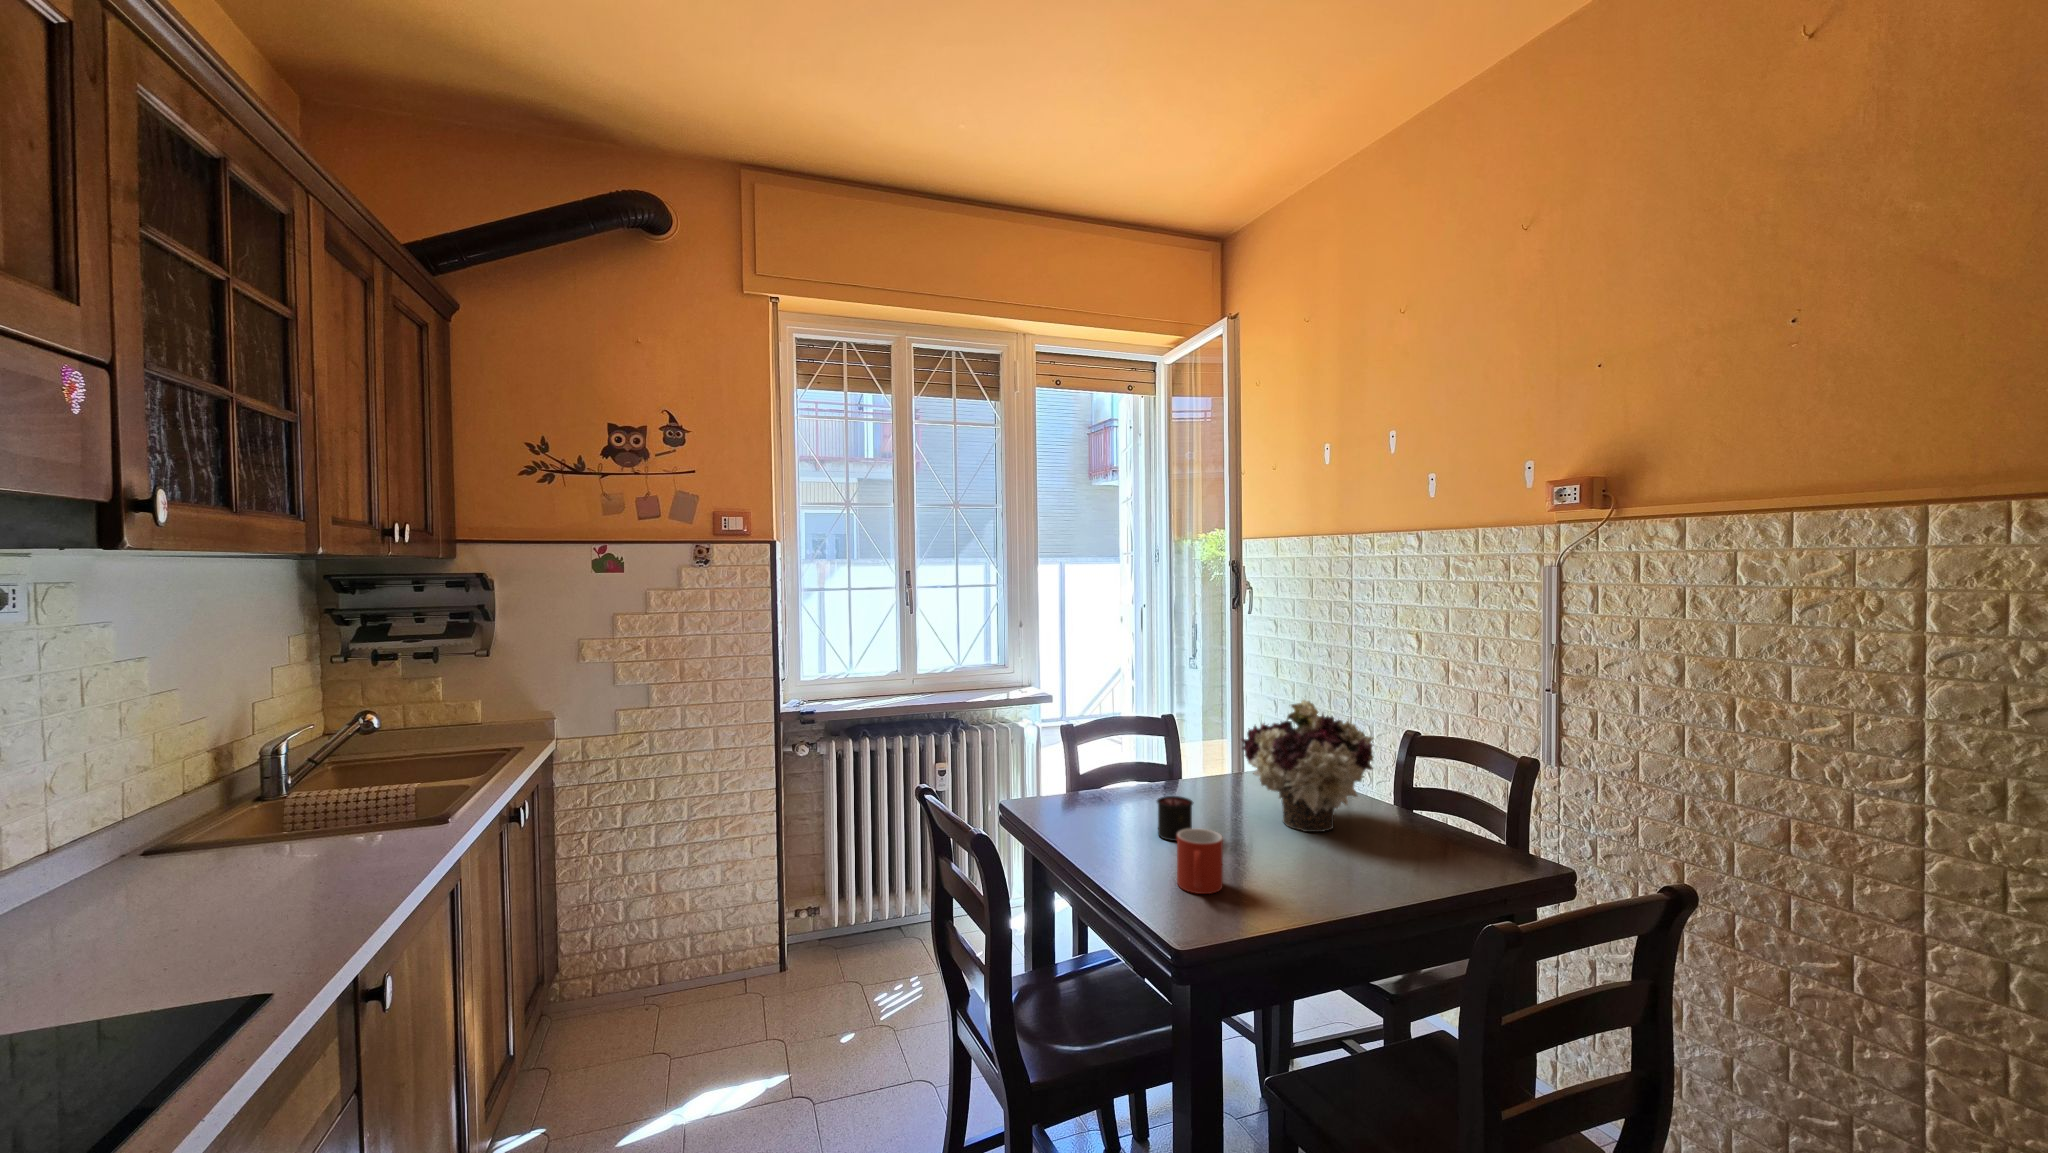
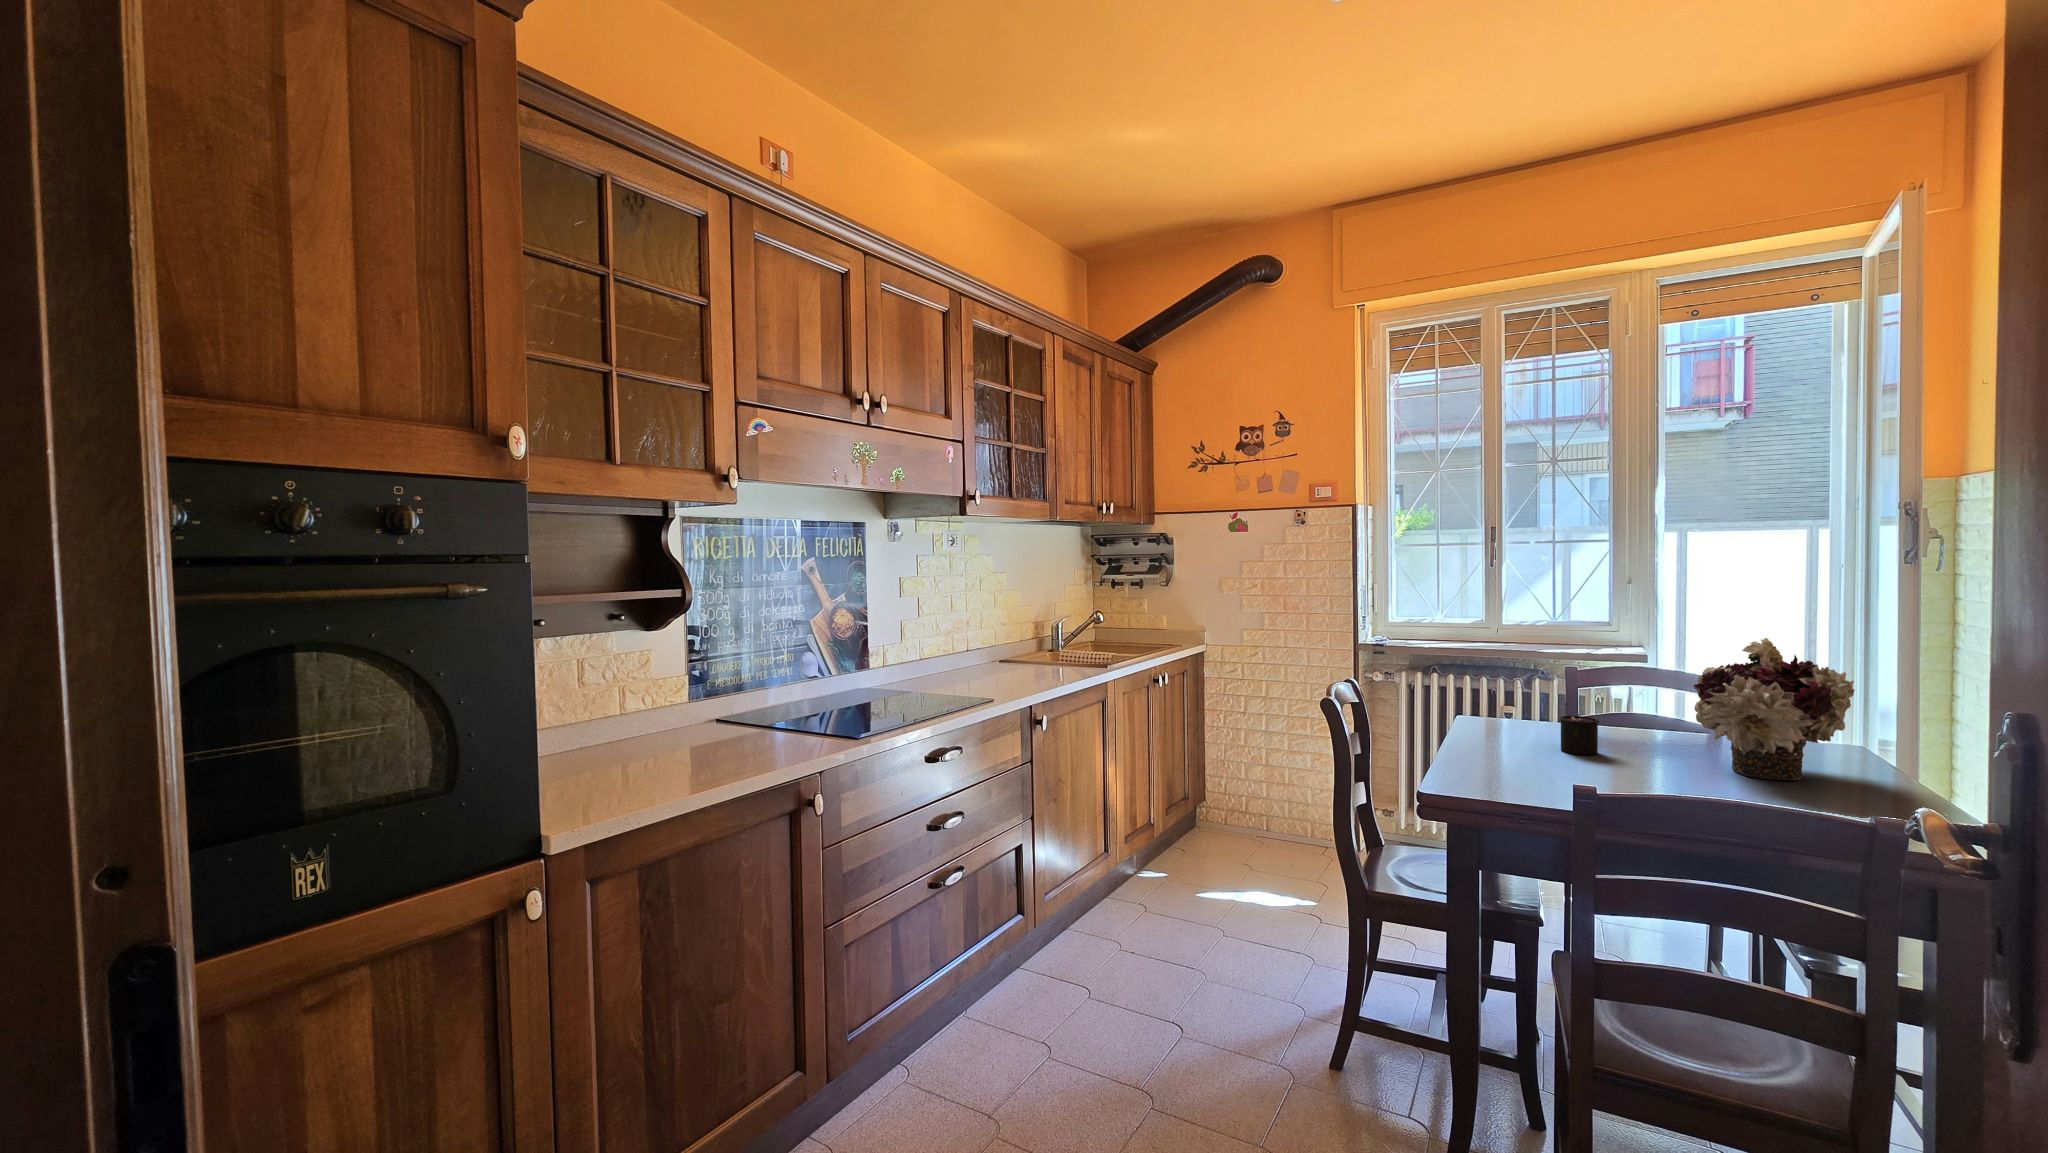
mug: present [1177,829,1223,894] -> none [1500,725,1550,776]

